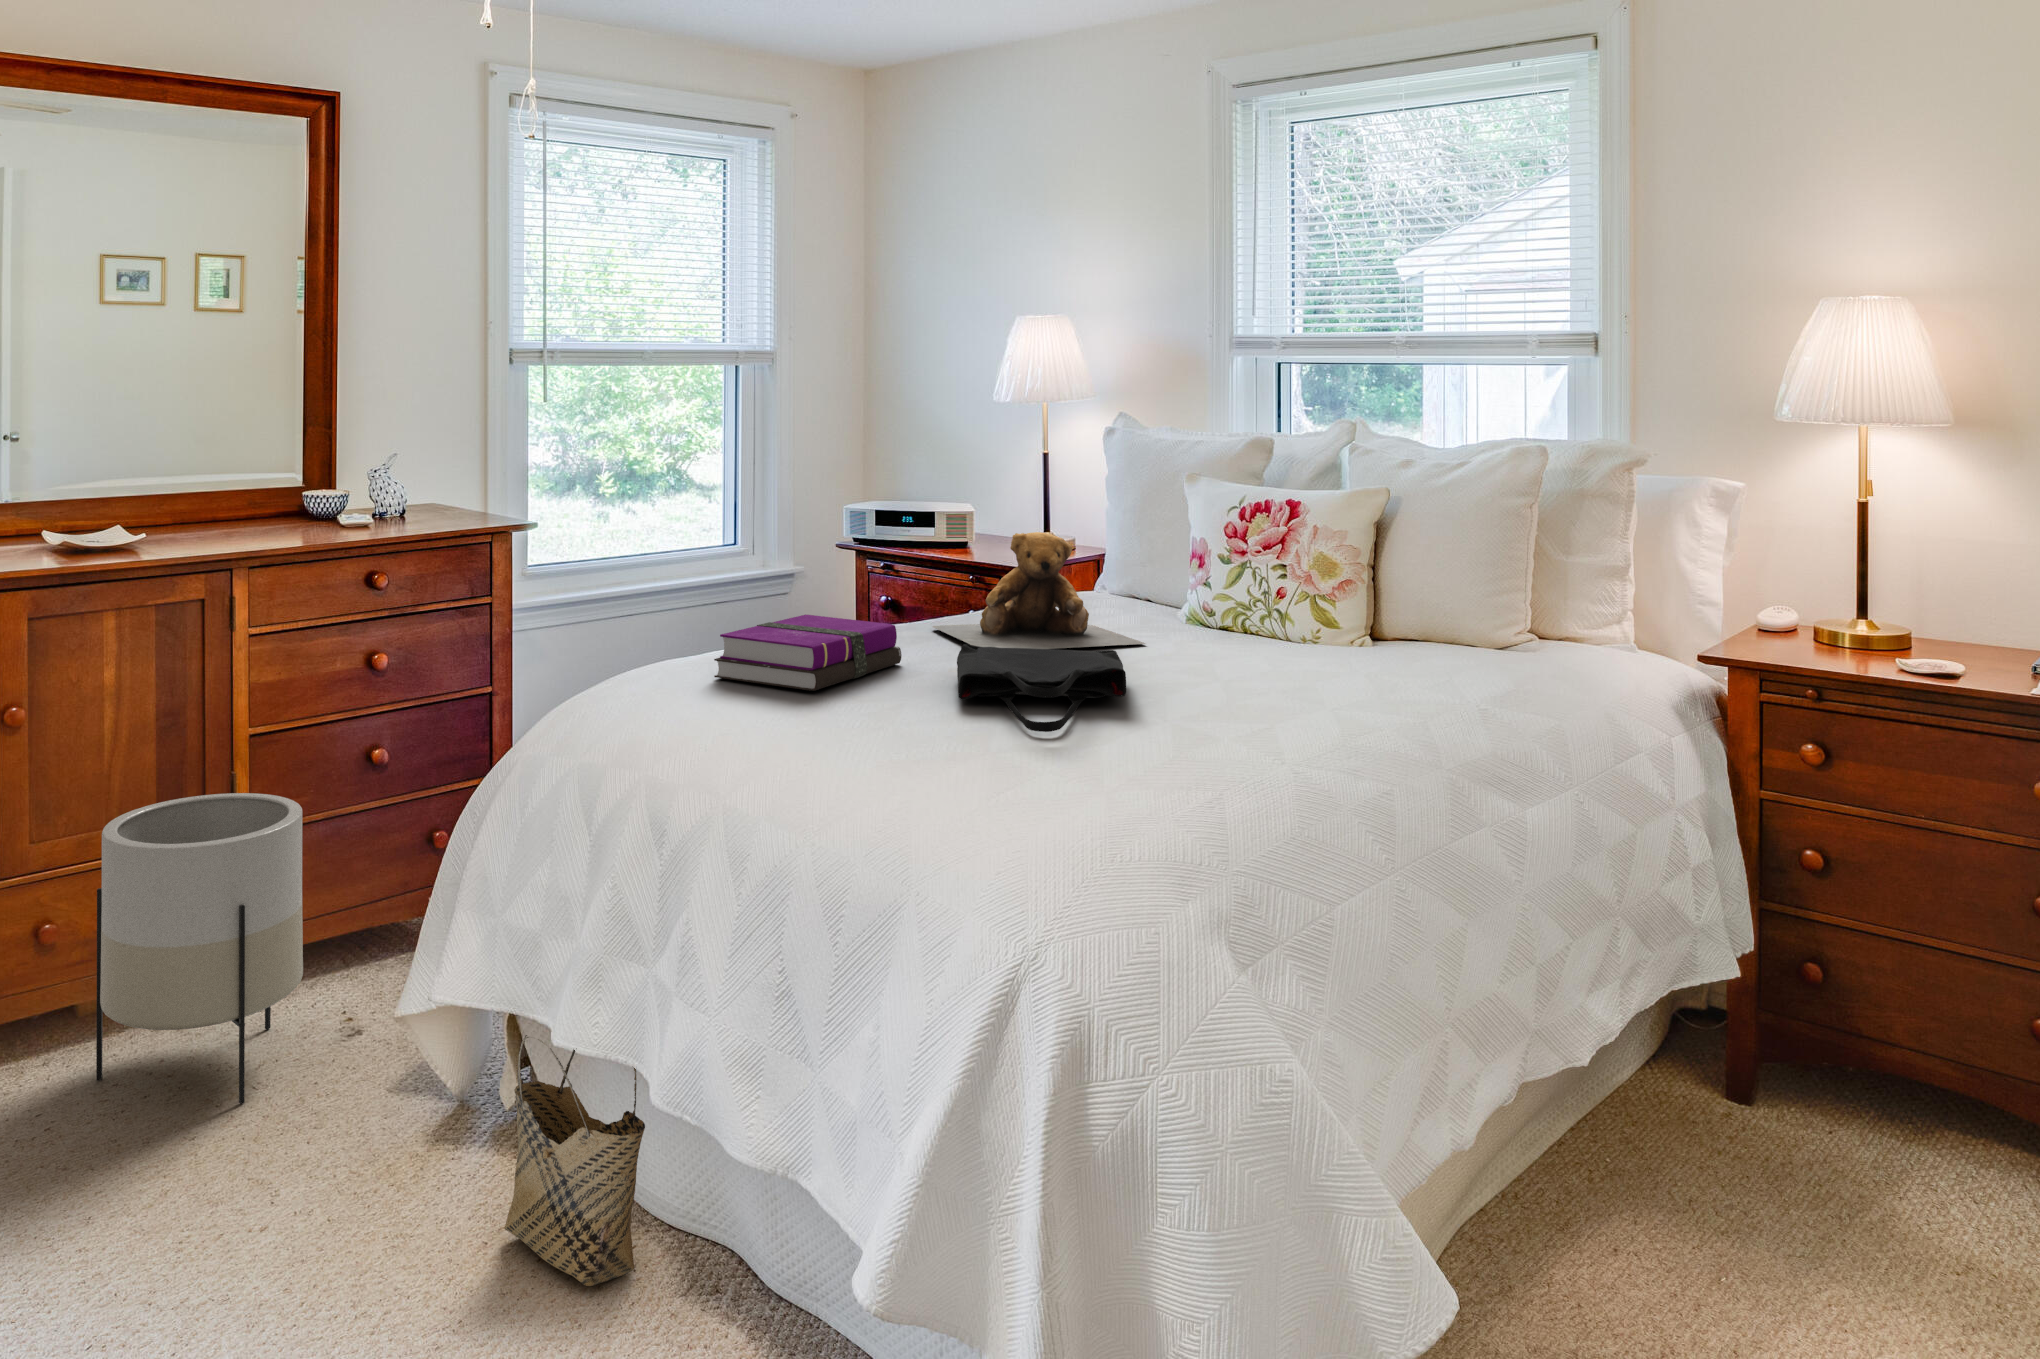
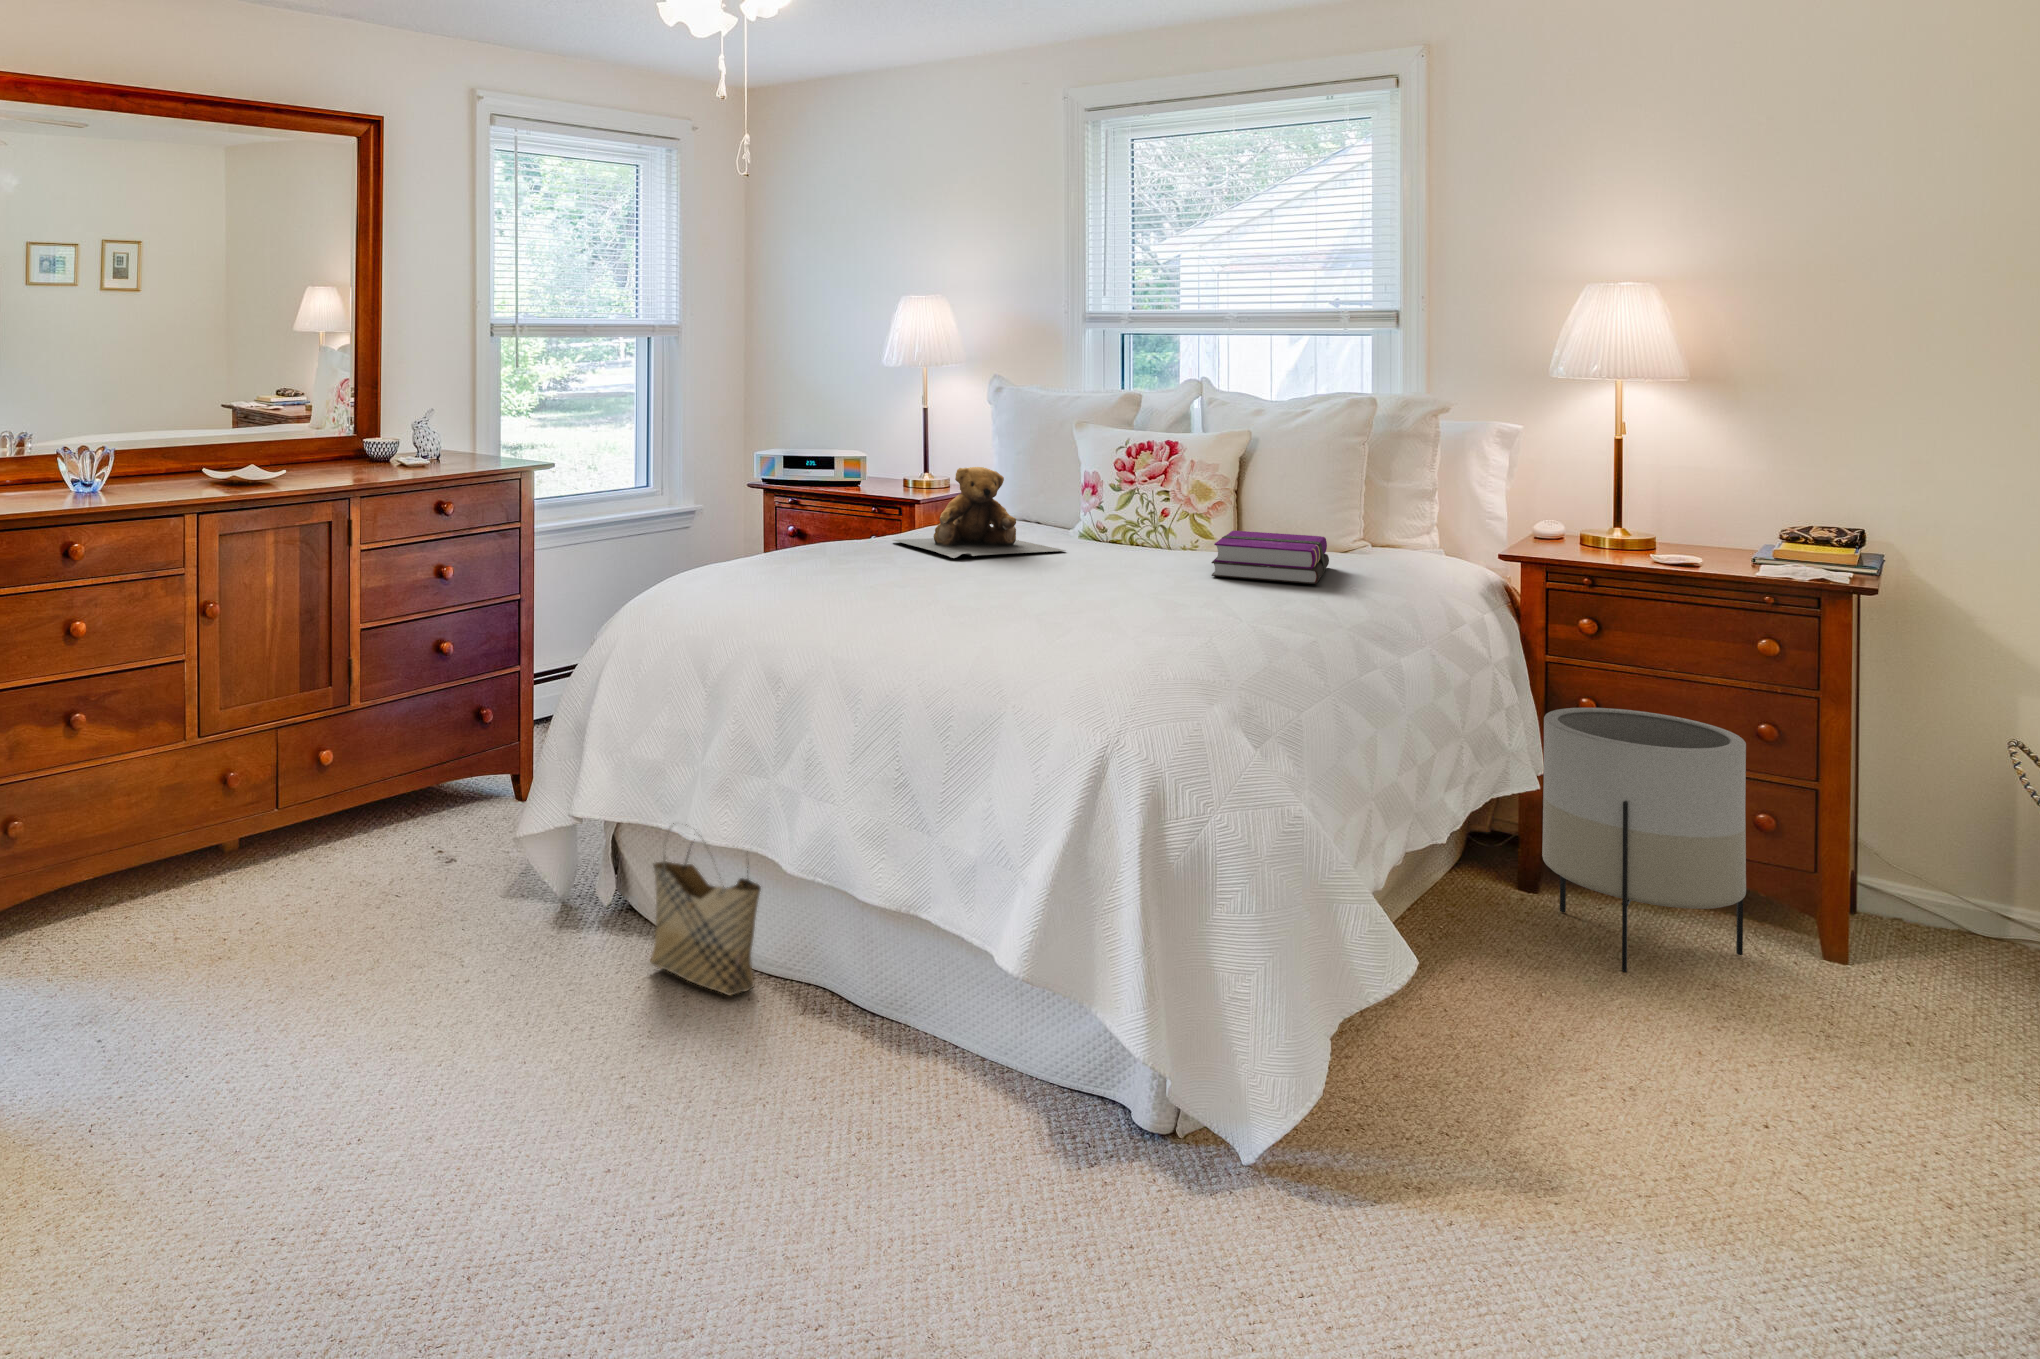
hardback book: present [714,615,902,691] -> present [1211,531,1329,584]
tote bag: present [957,644,1126,732] -> none [945,548,1088,605]
planter: present [96,793,303,1104] -> present [1542,708,1746,972]

